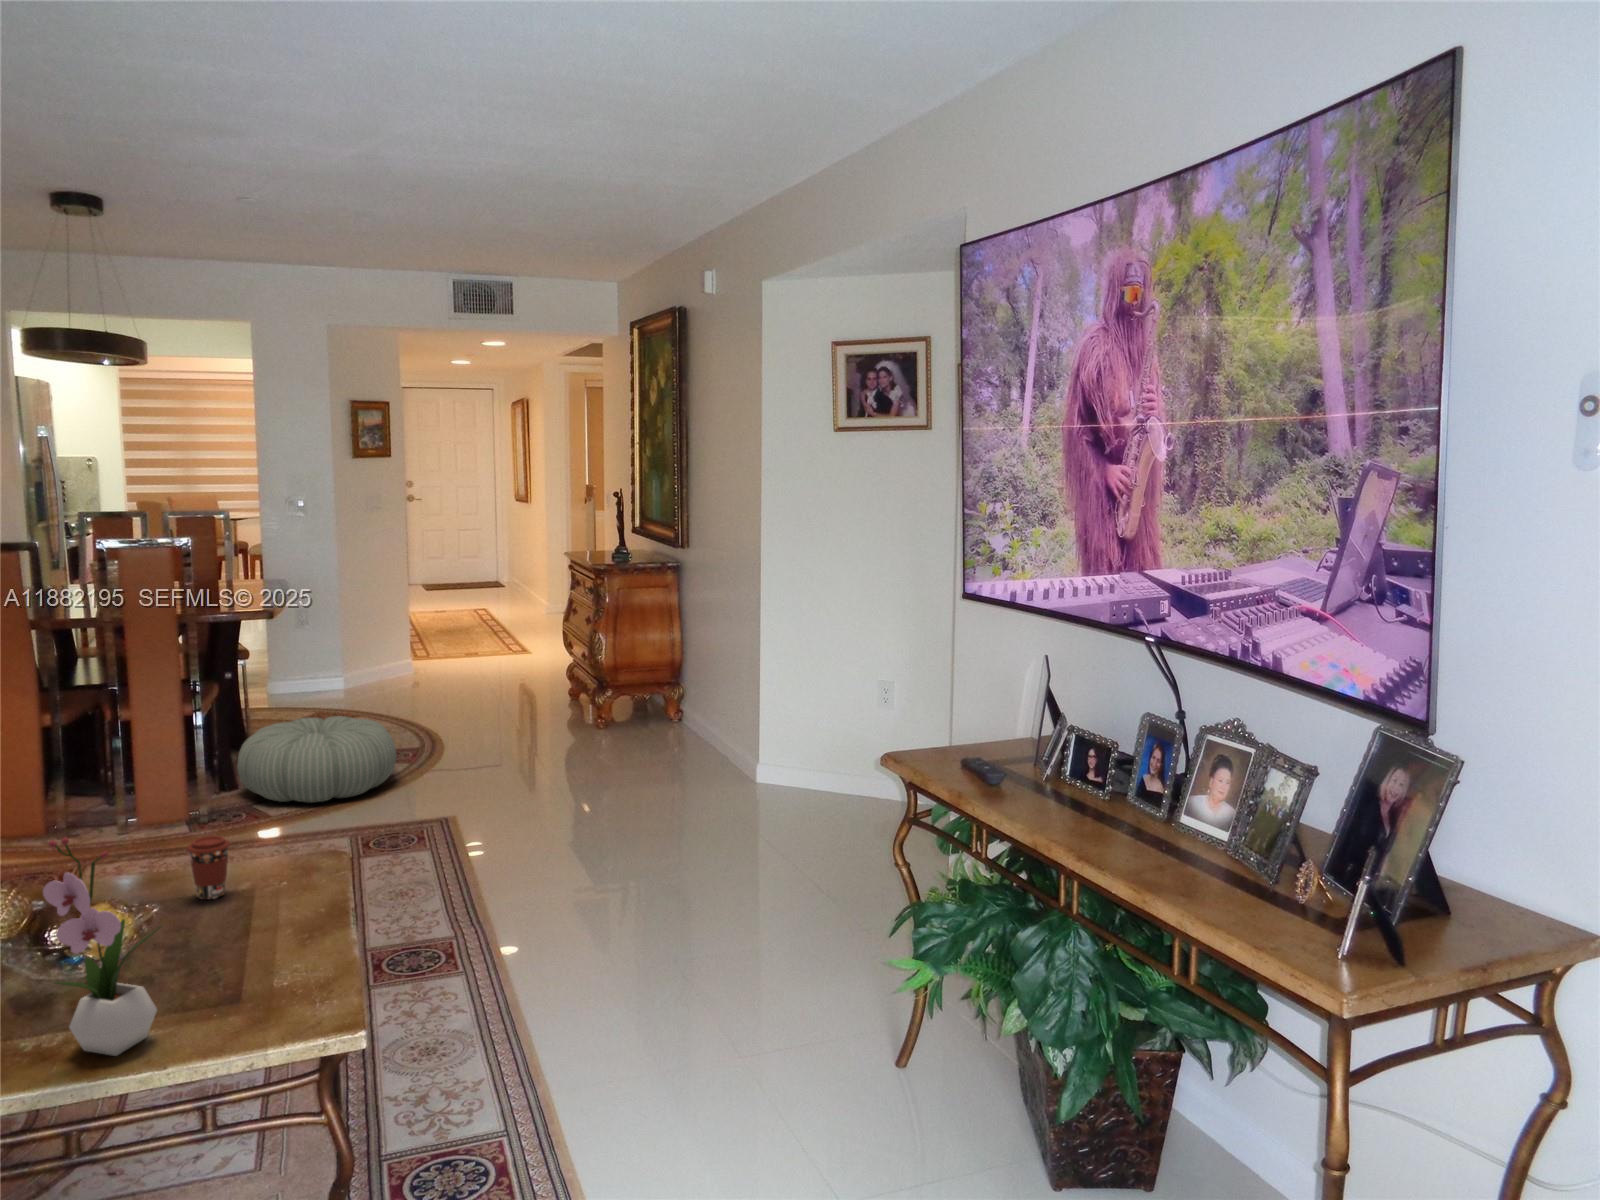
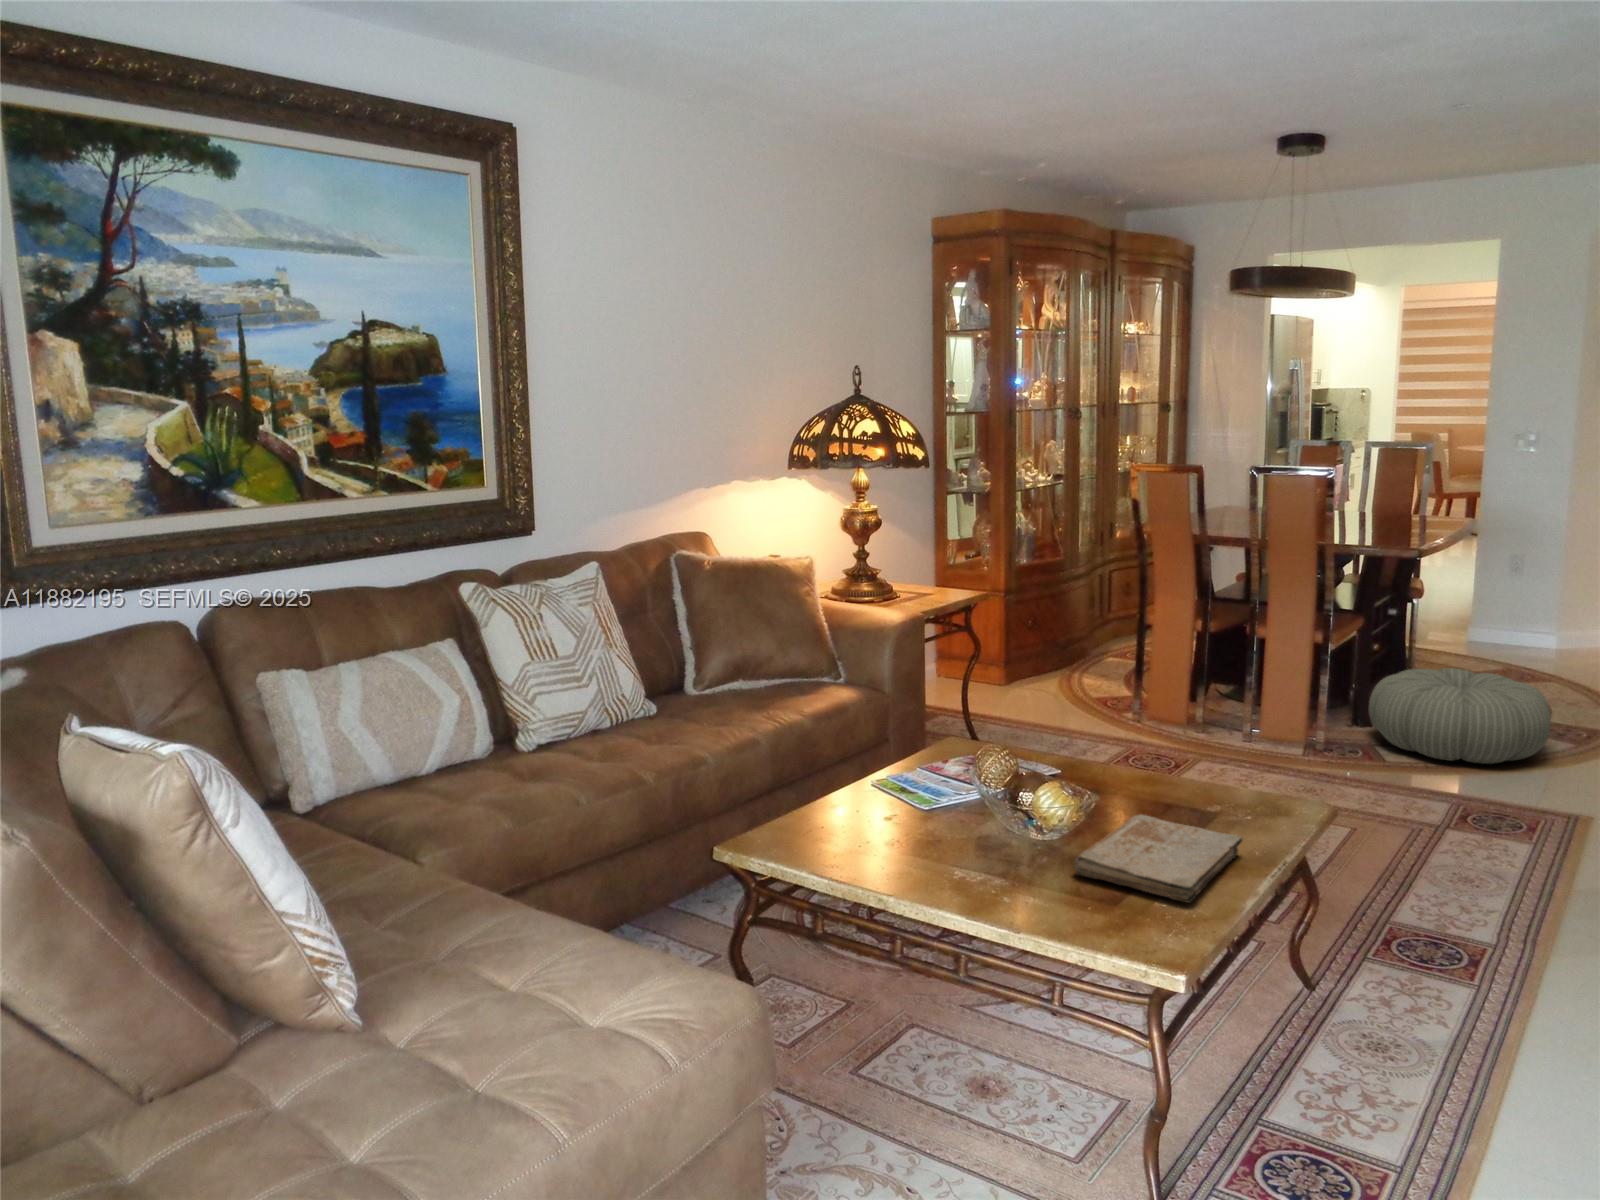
coffee cup: present [187,836,230,900] -> none [1161,749,1201,809]
flower arrangement: present [43,838,160,1056] -> none [958,709,1048,905]
book: none [169,900,316,992] -> present [1073,814,1242,903]

